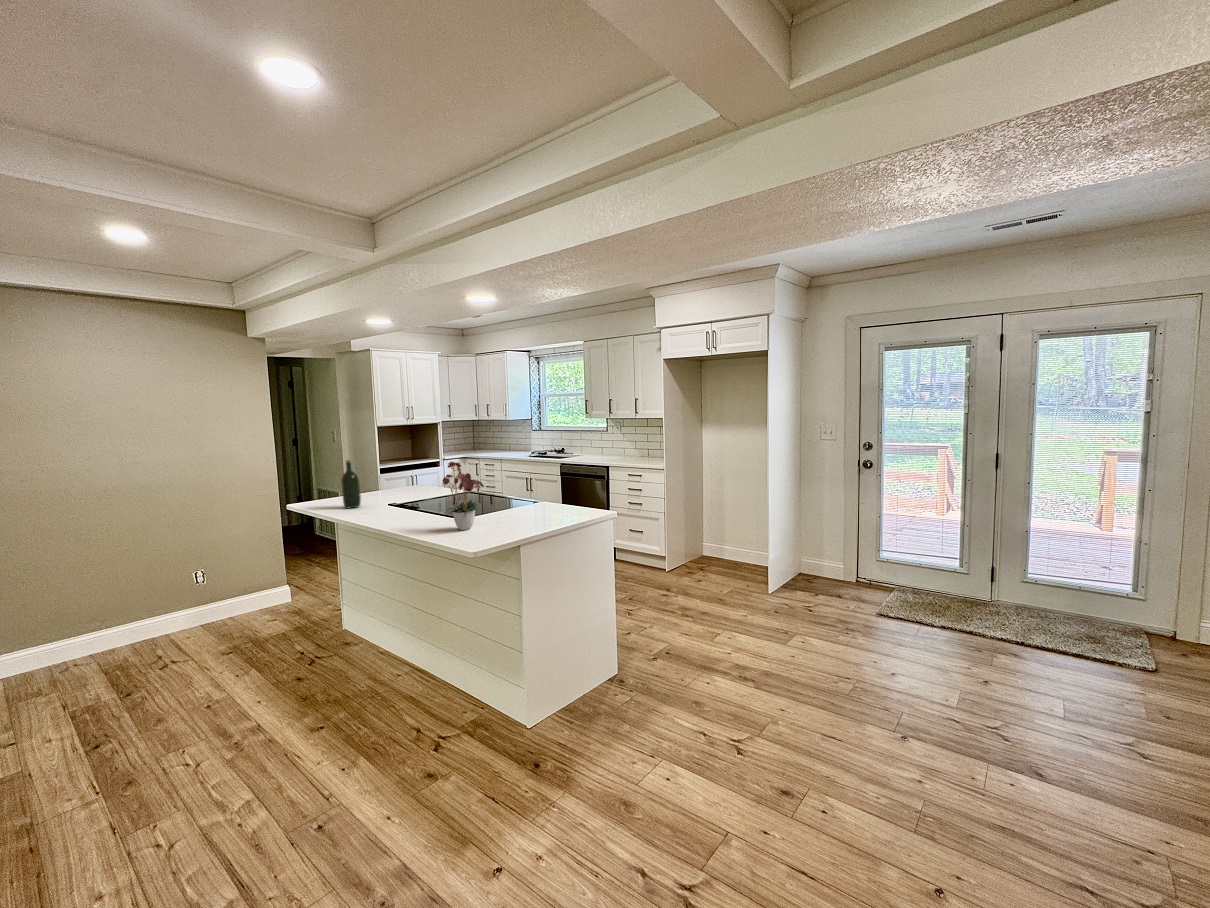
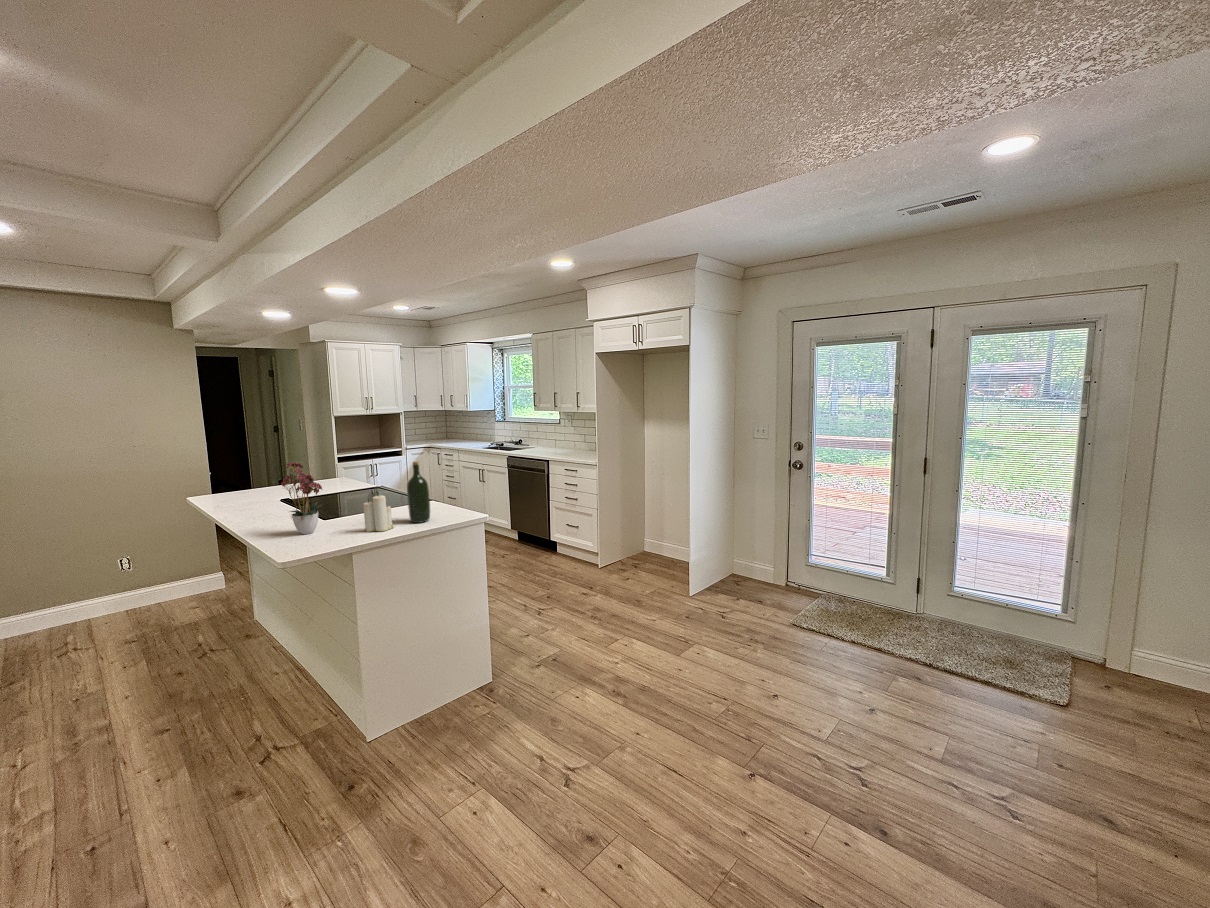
wine bottle: present [341,460,361,508] -> present [407,462,430,523]
candle: none [519,489,545,527] -> present [363,496,394,532]

